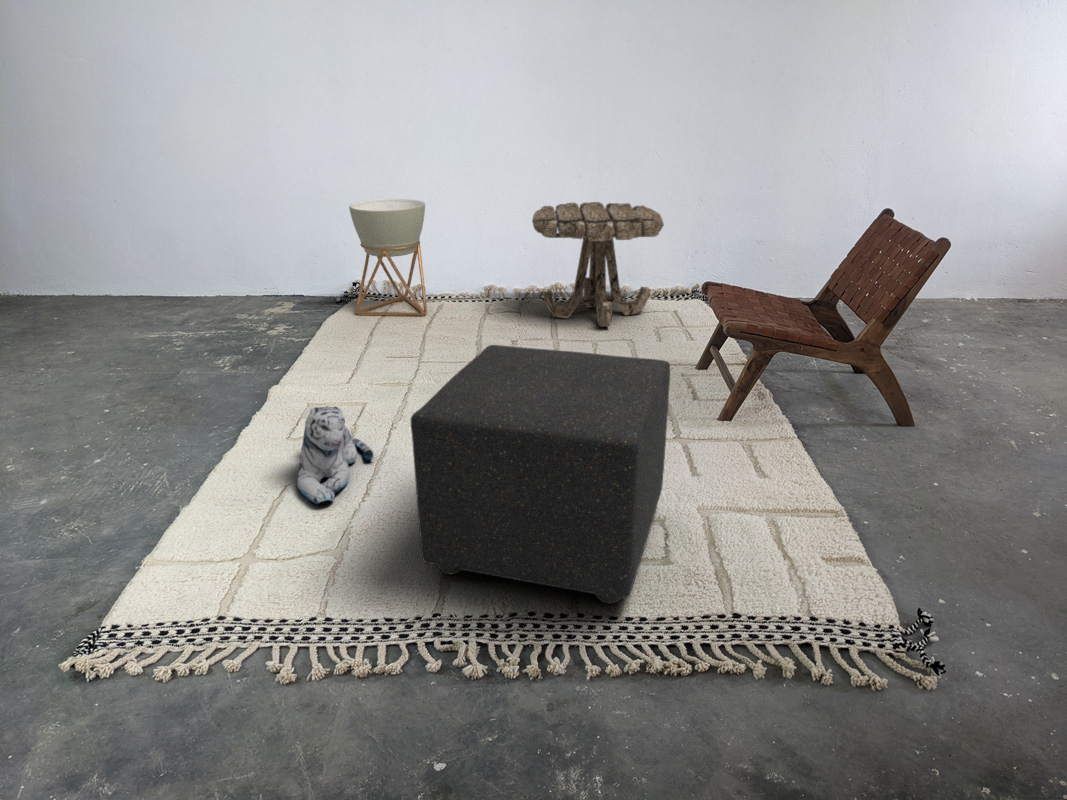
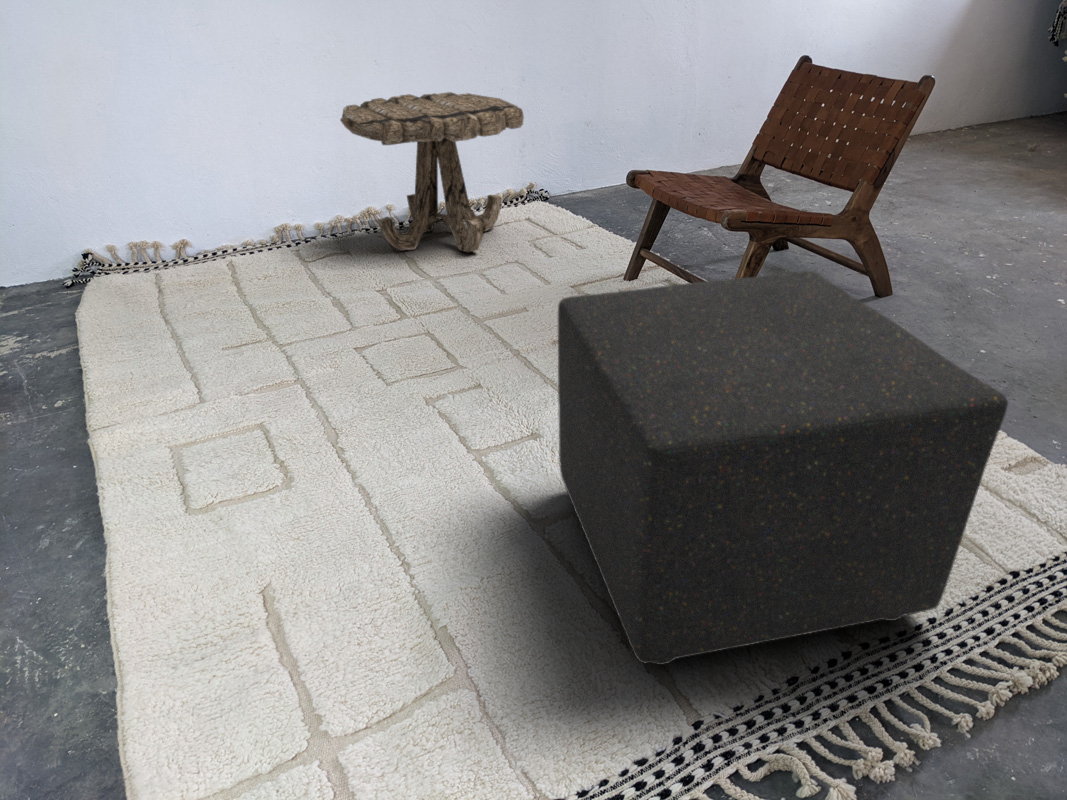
planter: present [349,199,427,316] -> none [58,115,220,298]
plush toy: present [297,406,374,504] -> none [242,453,373,624]

